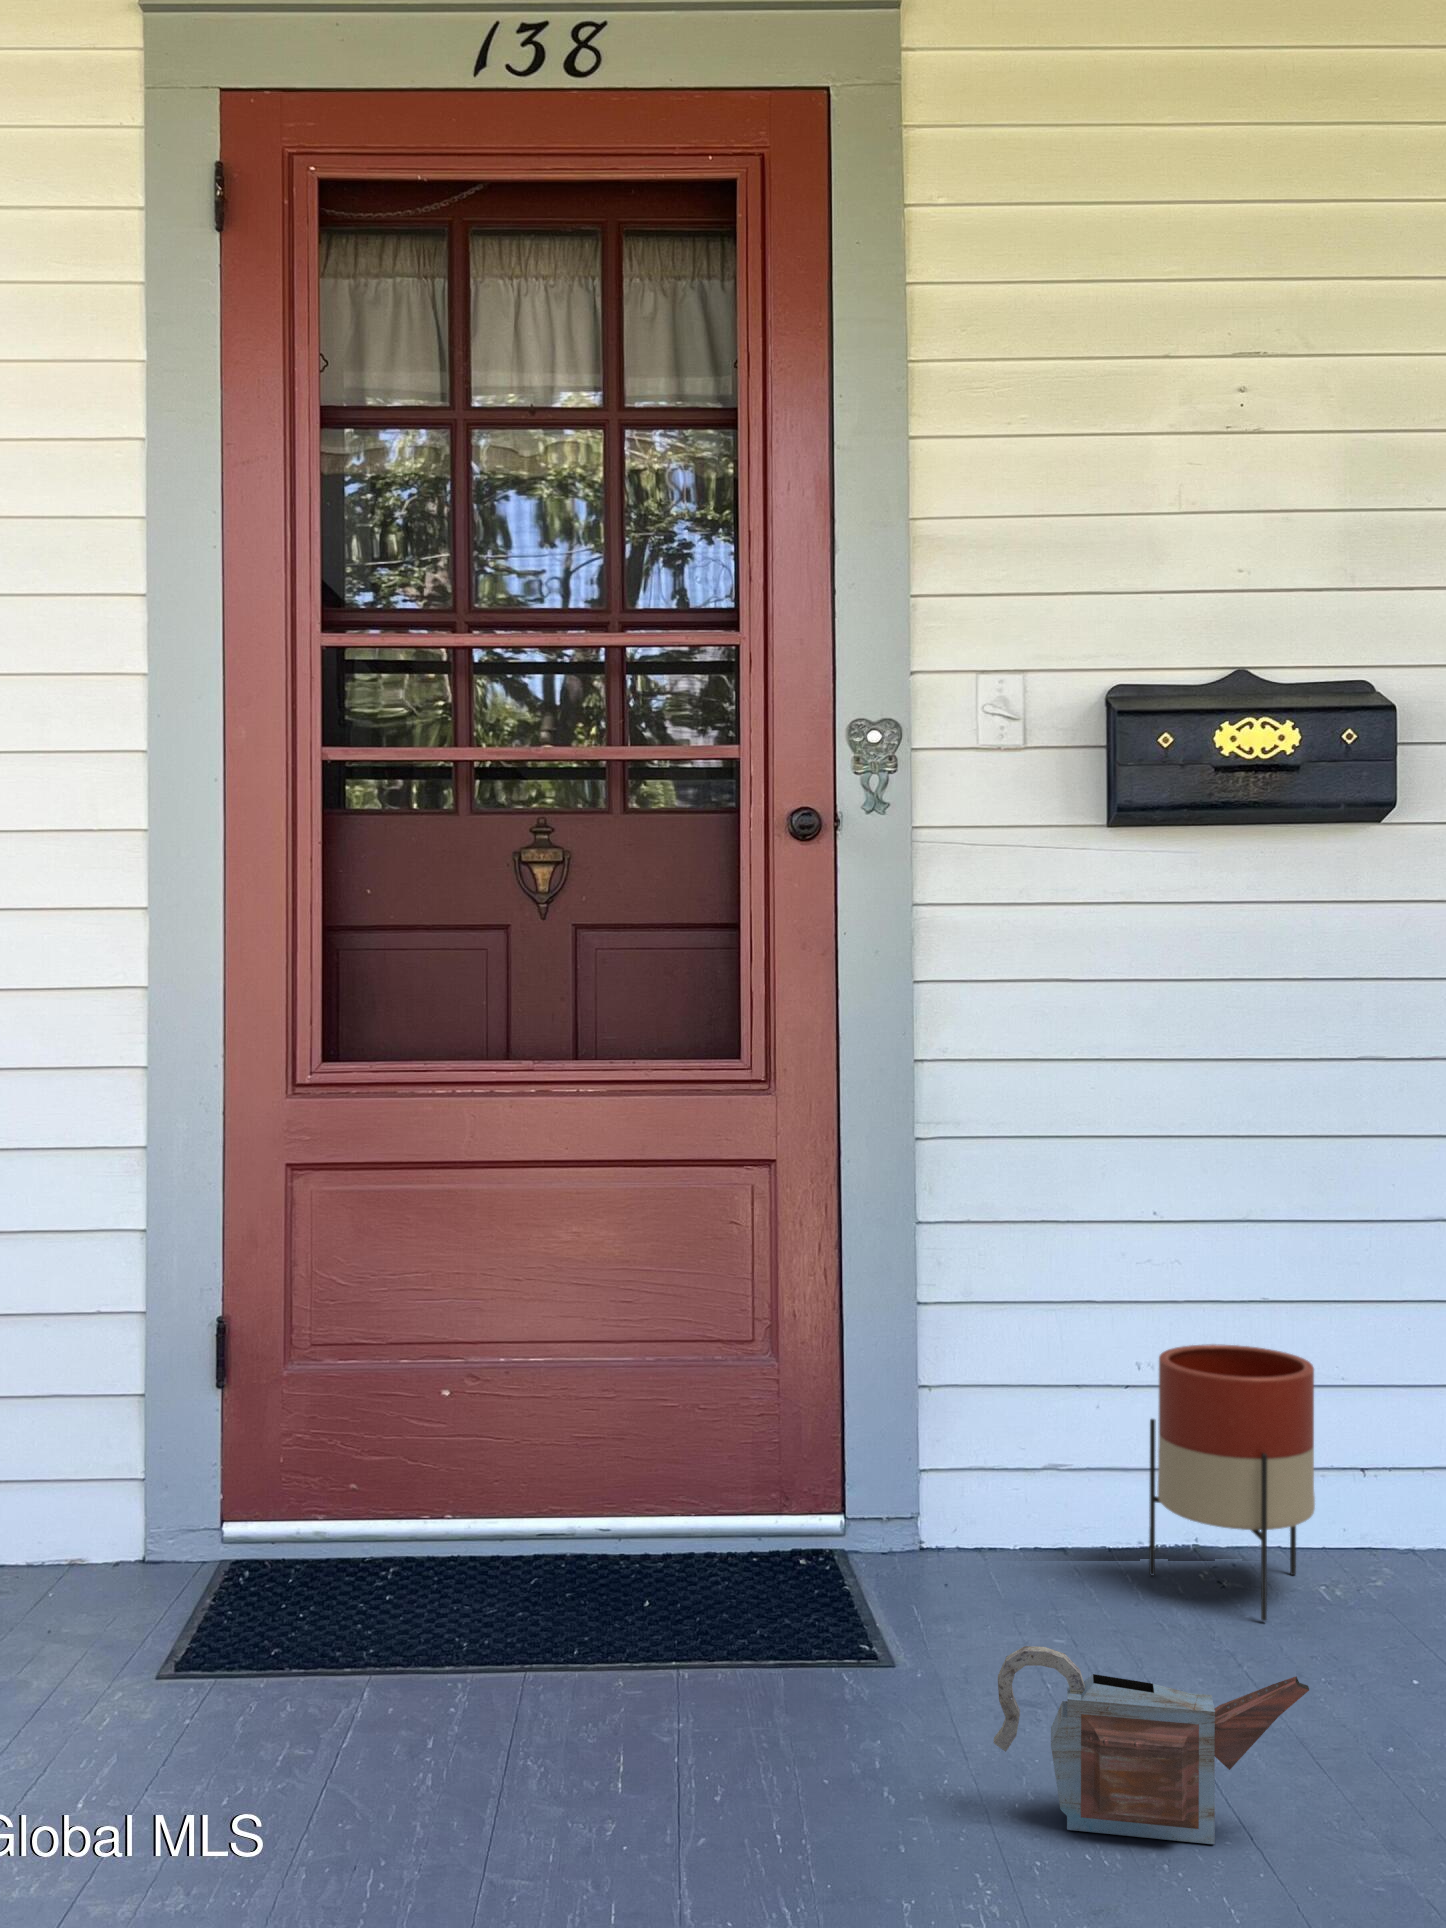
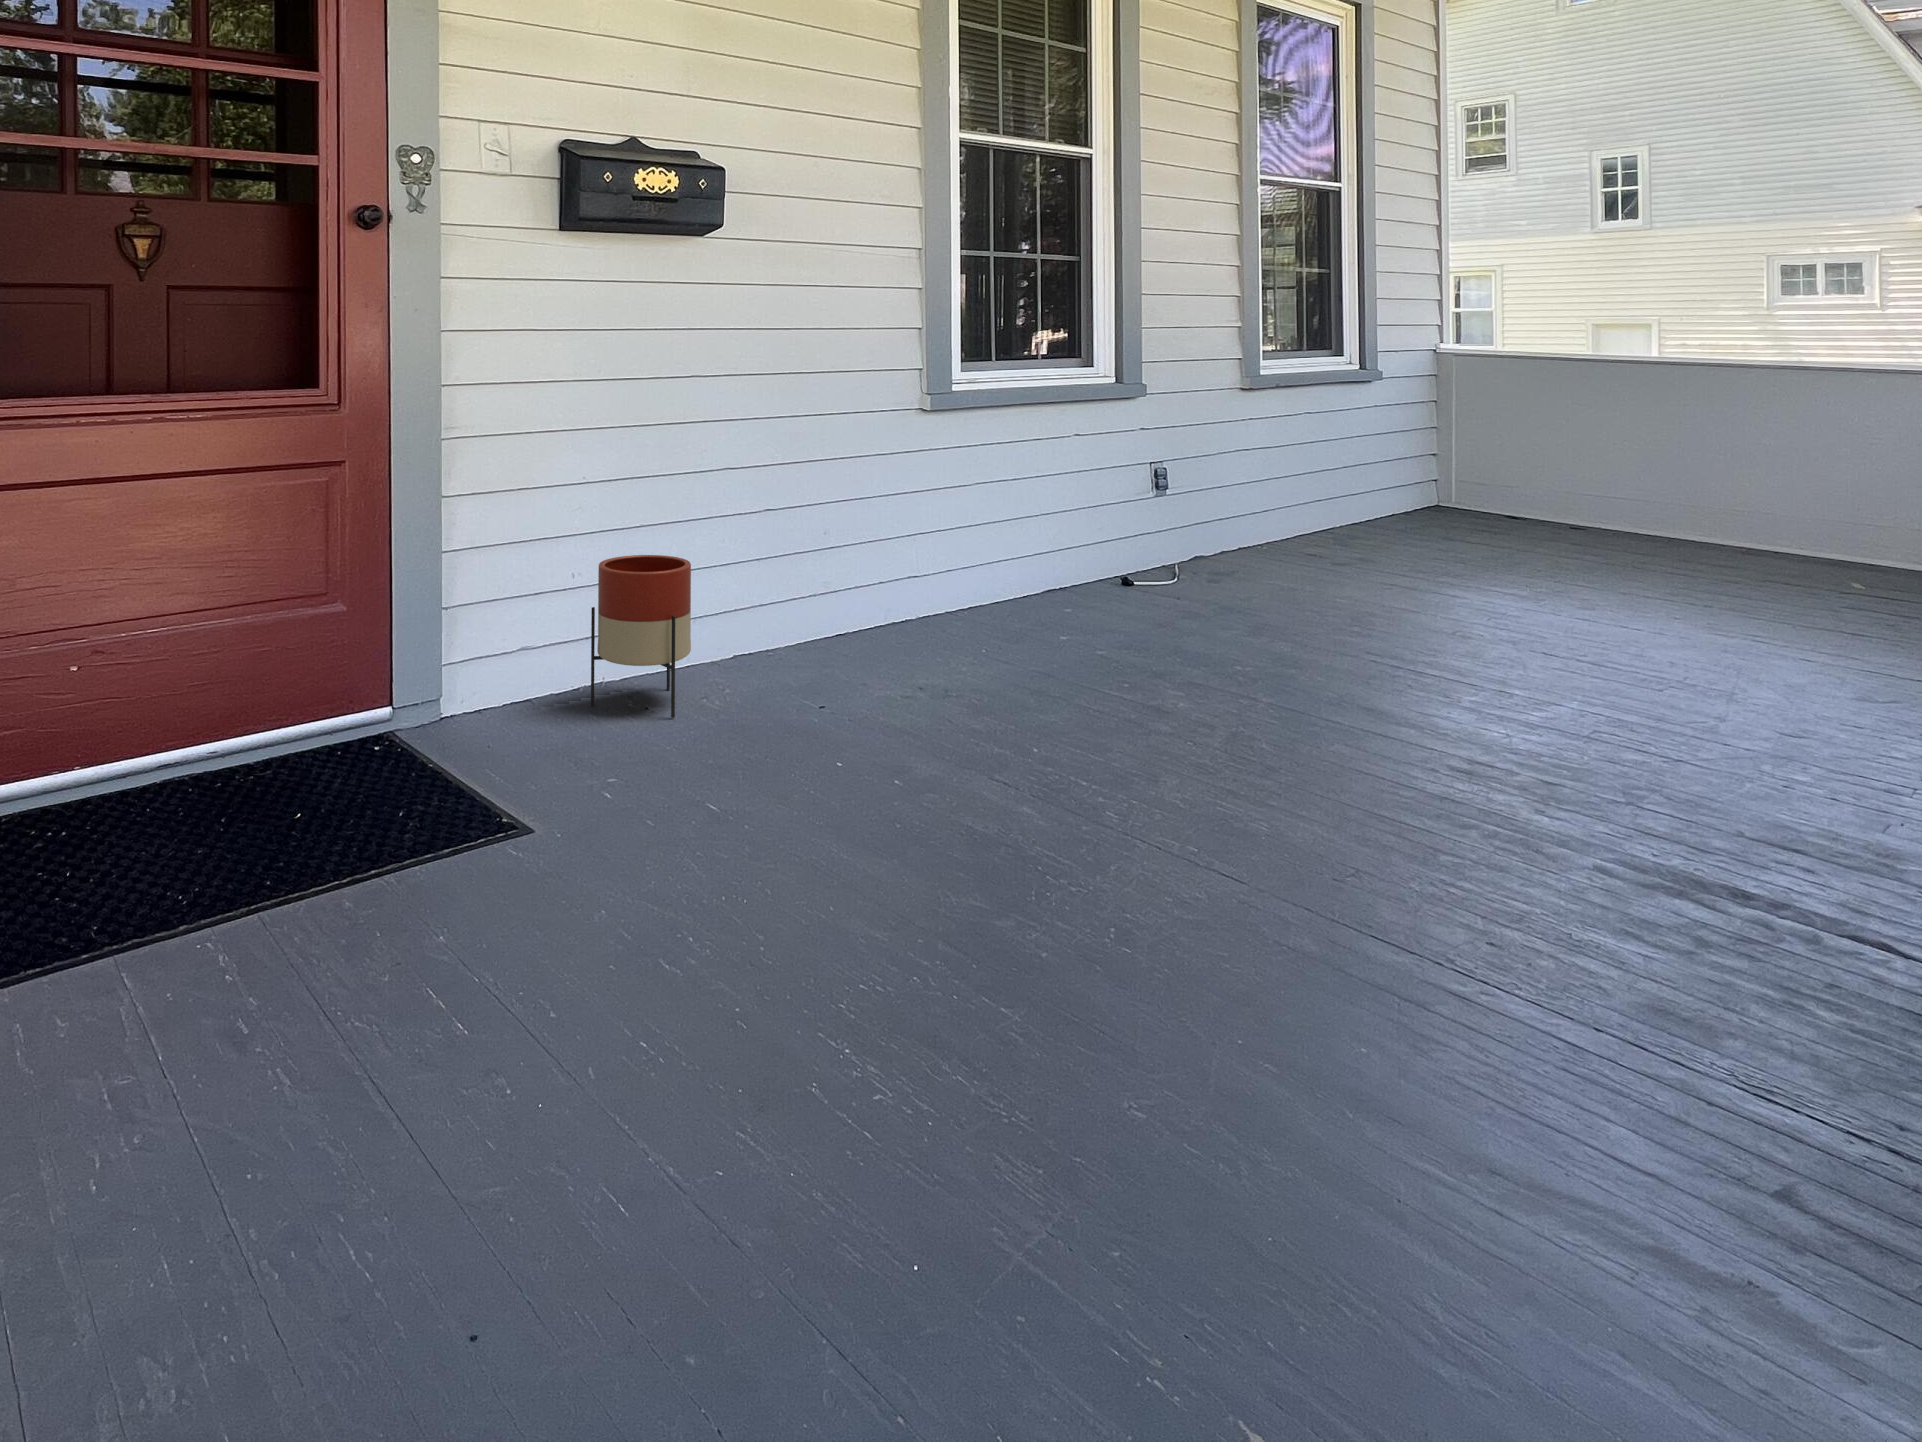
watering can: present [994,1646,1309,1844] -> none [608,729,785,854]

